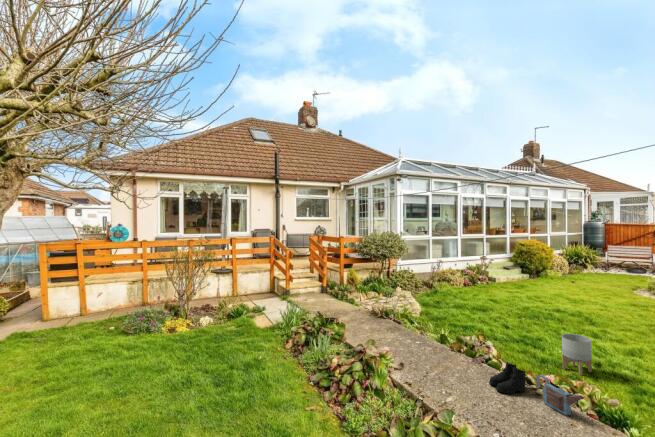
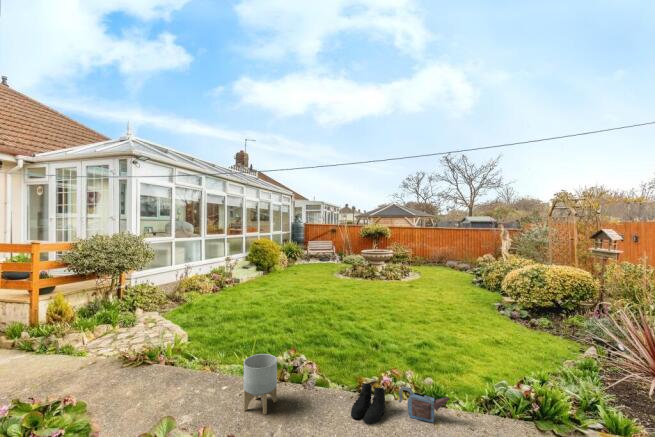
planter: present [562,334,592,376] -> present [244,354,277,415]

